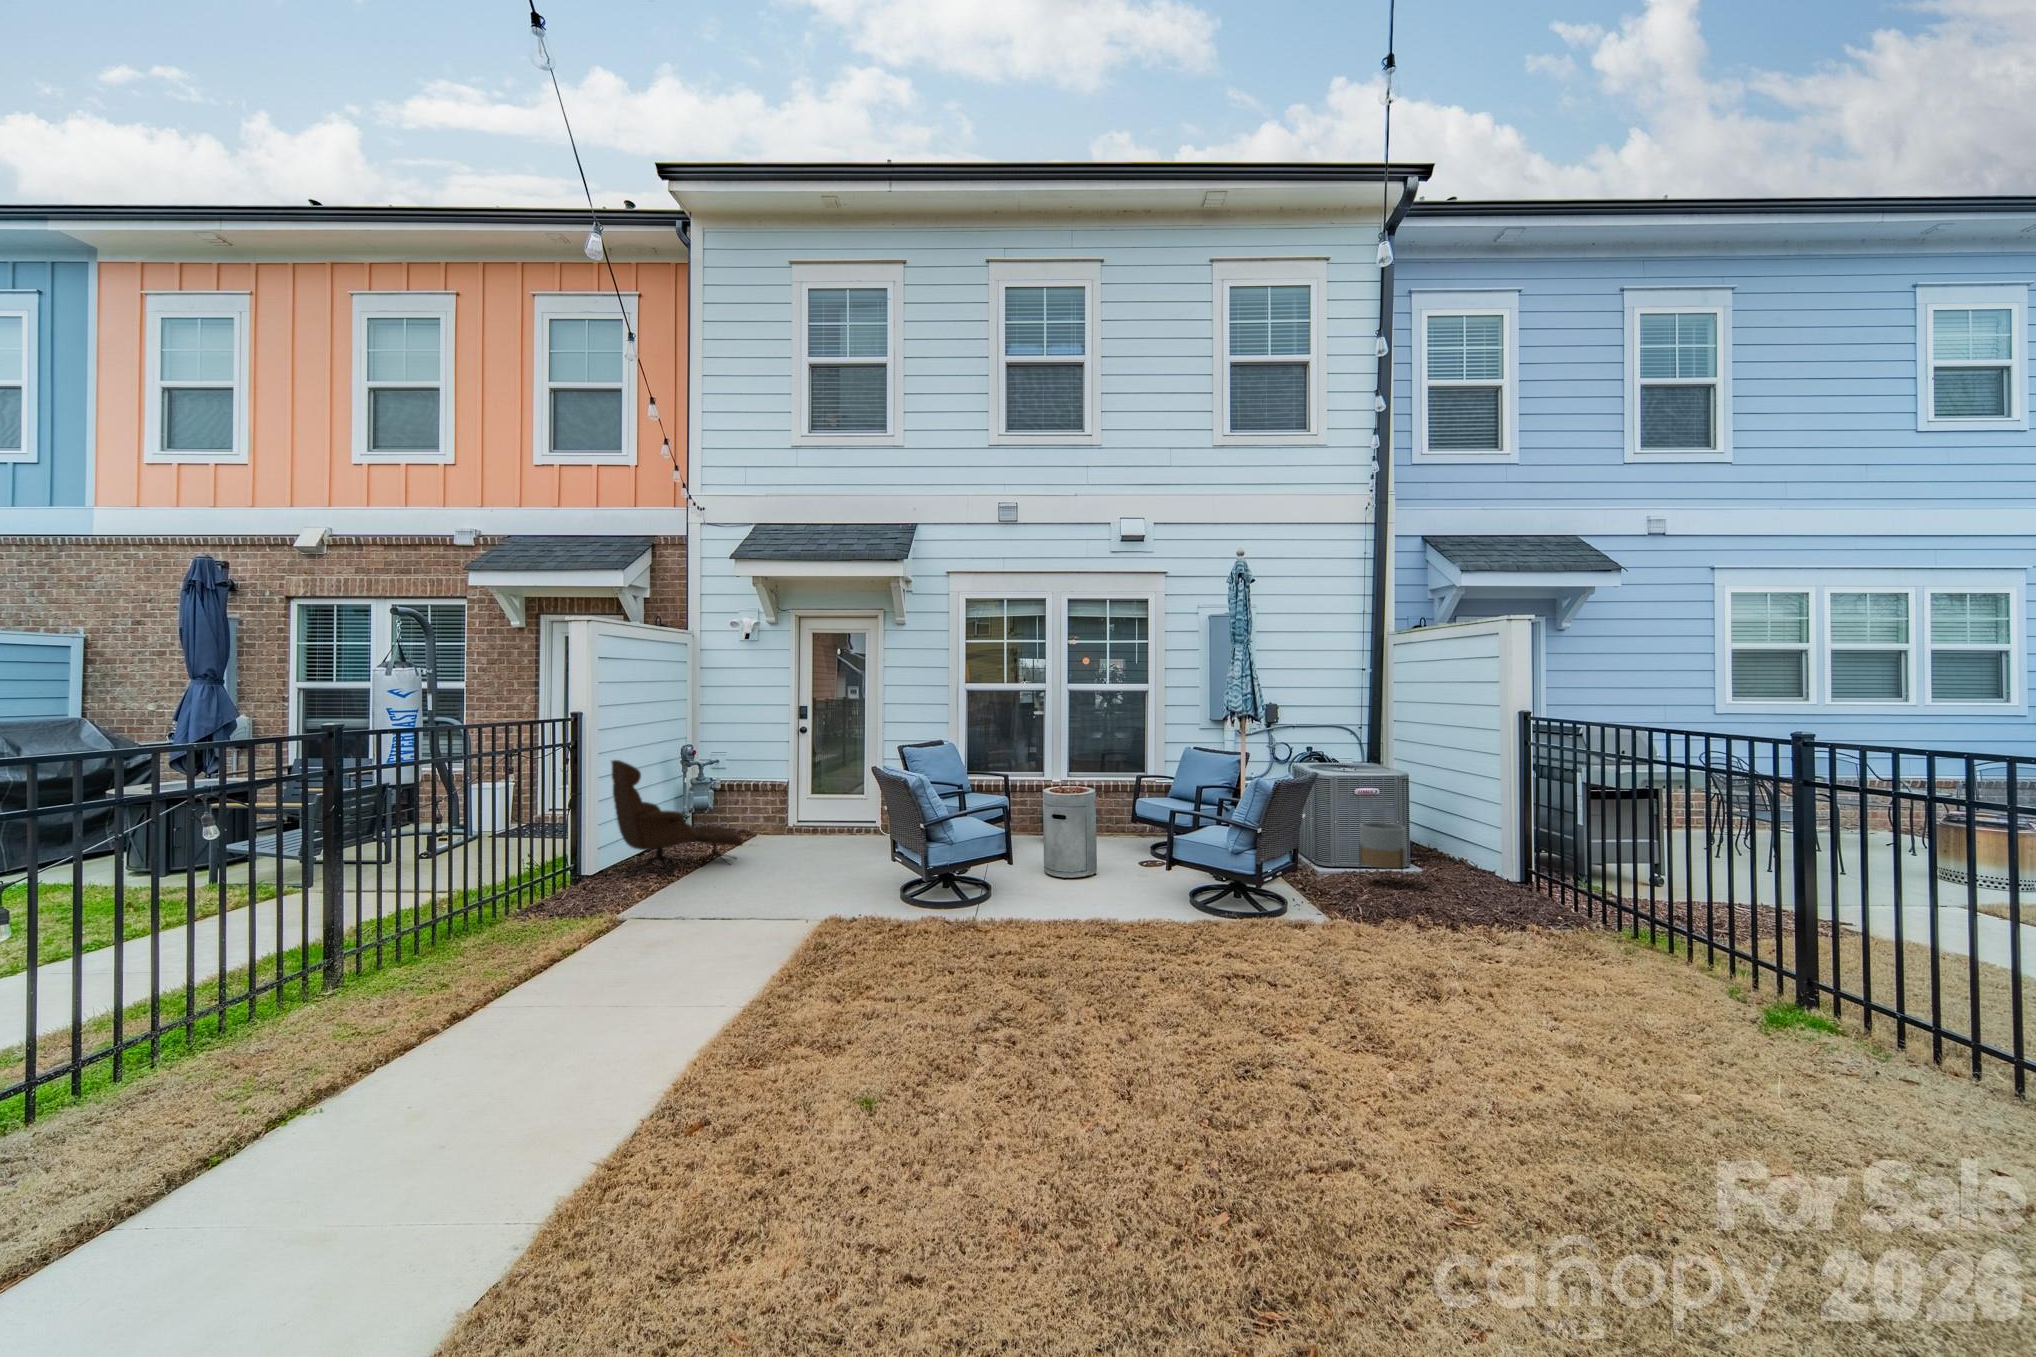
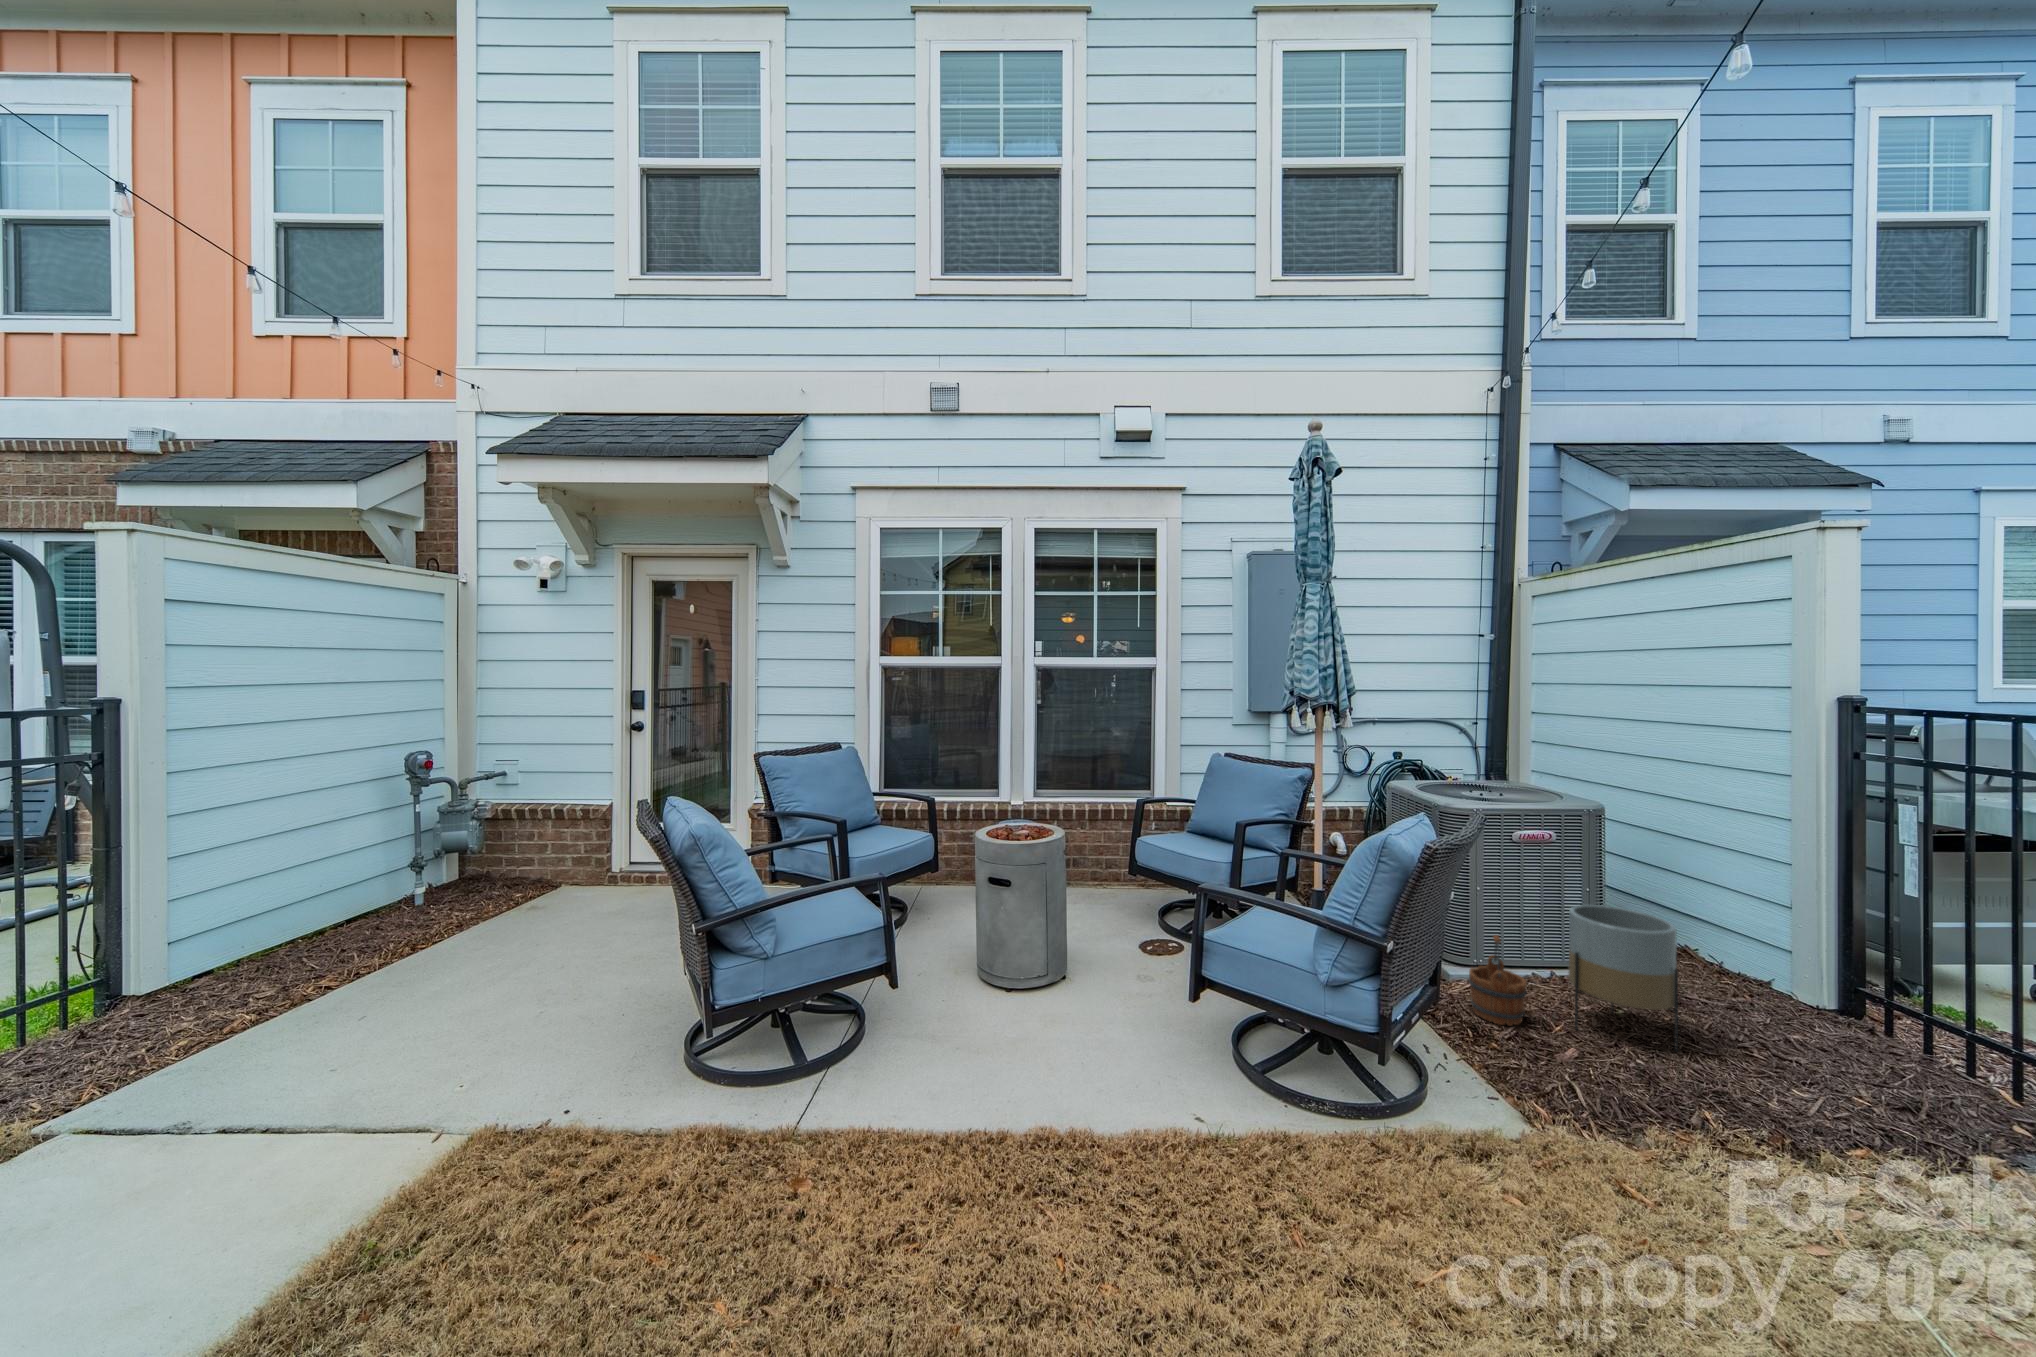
lounge chair: present [611,760,743,876] -> none [156,785,471,1006]
wooden bucket: none [1310,838,1337,883] -> present [1469,935,1527,1026]

